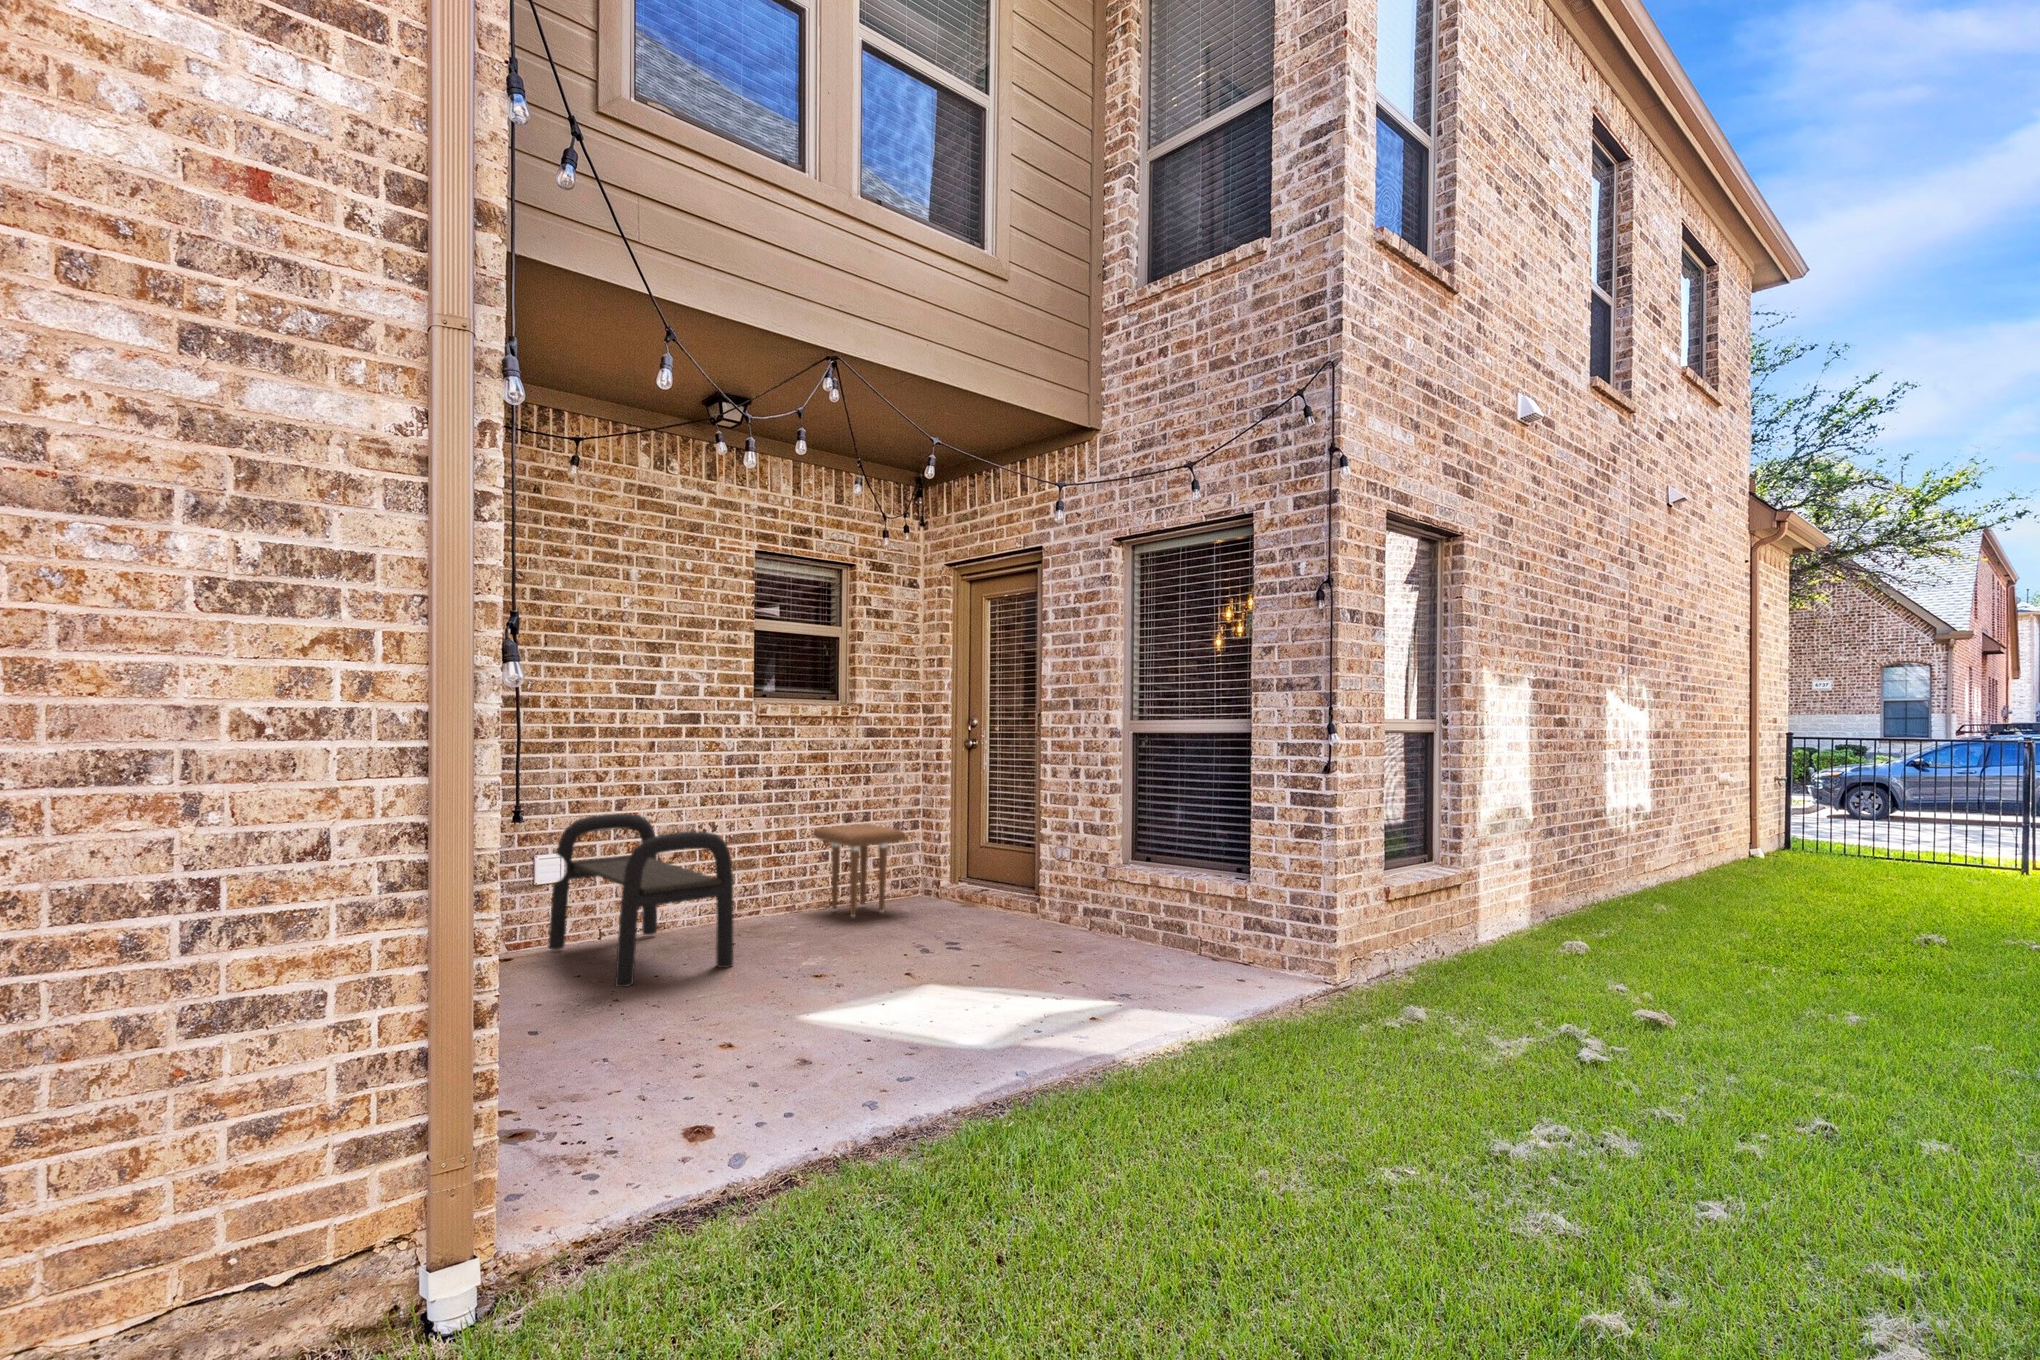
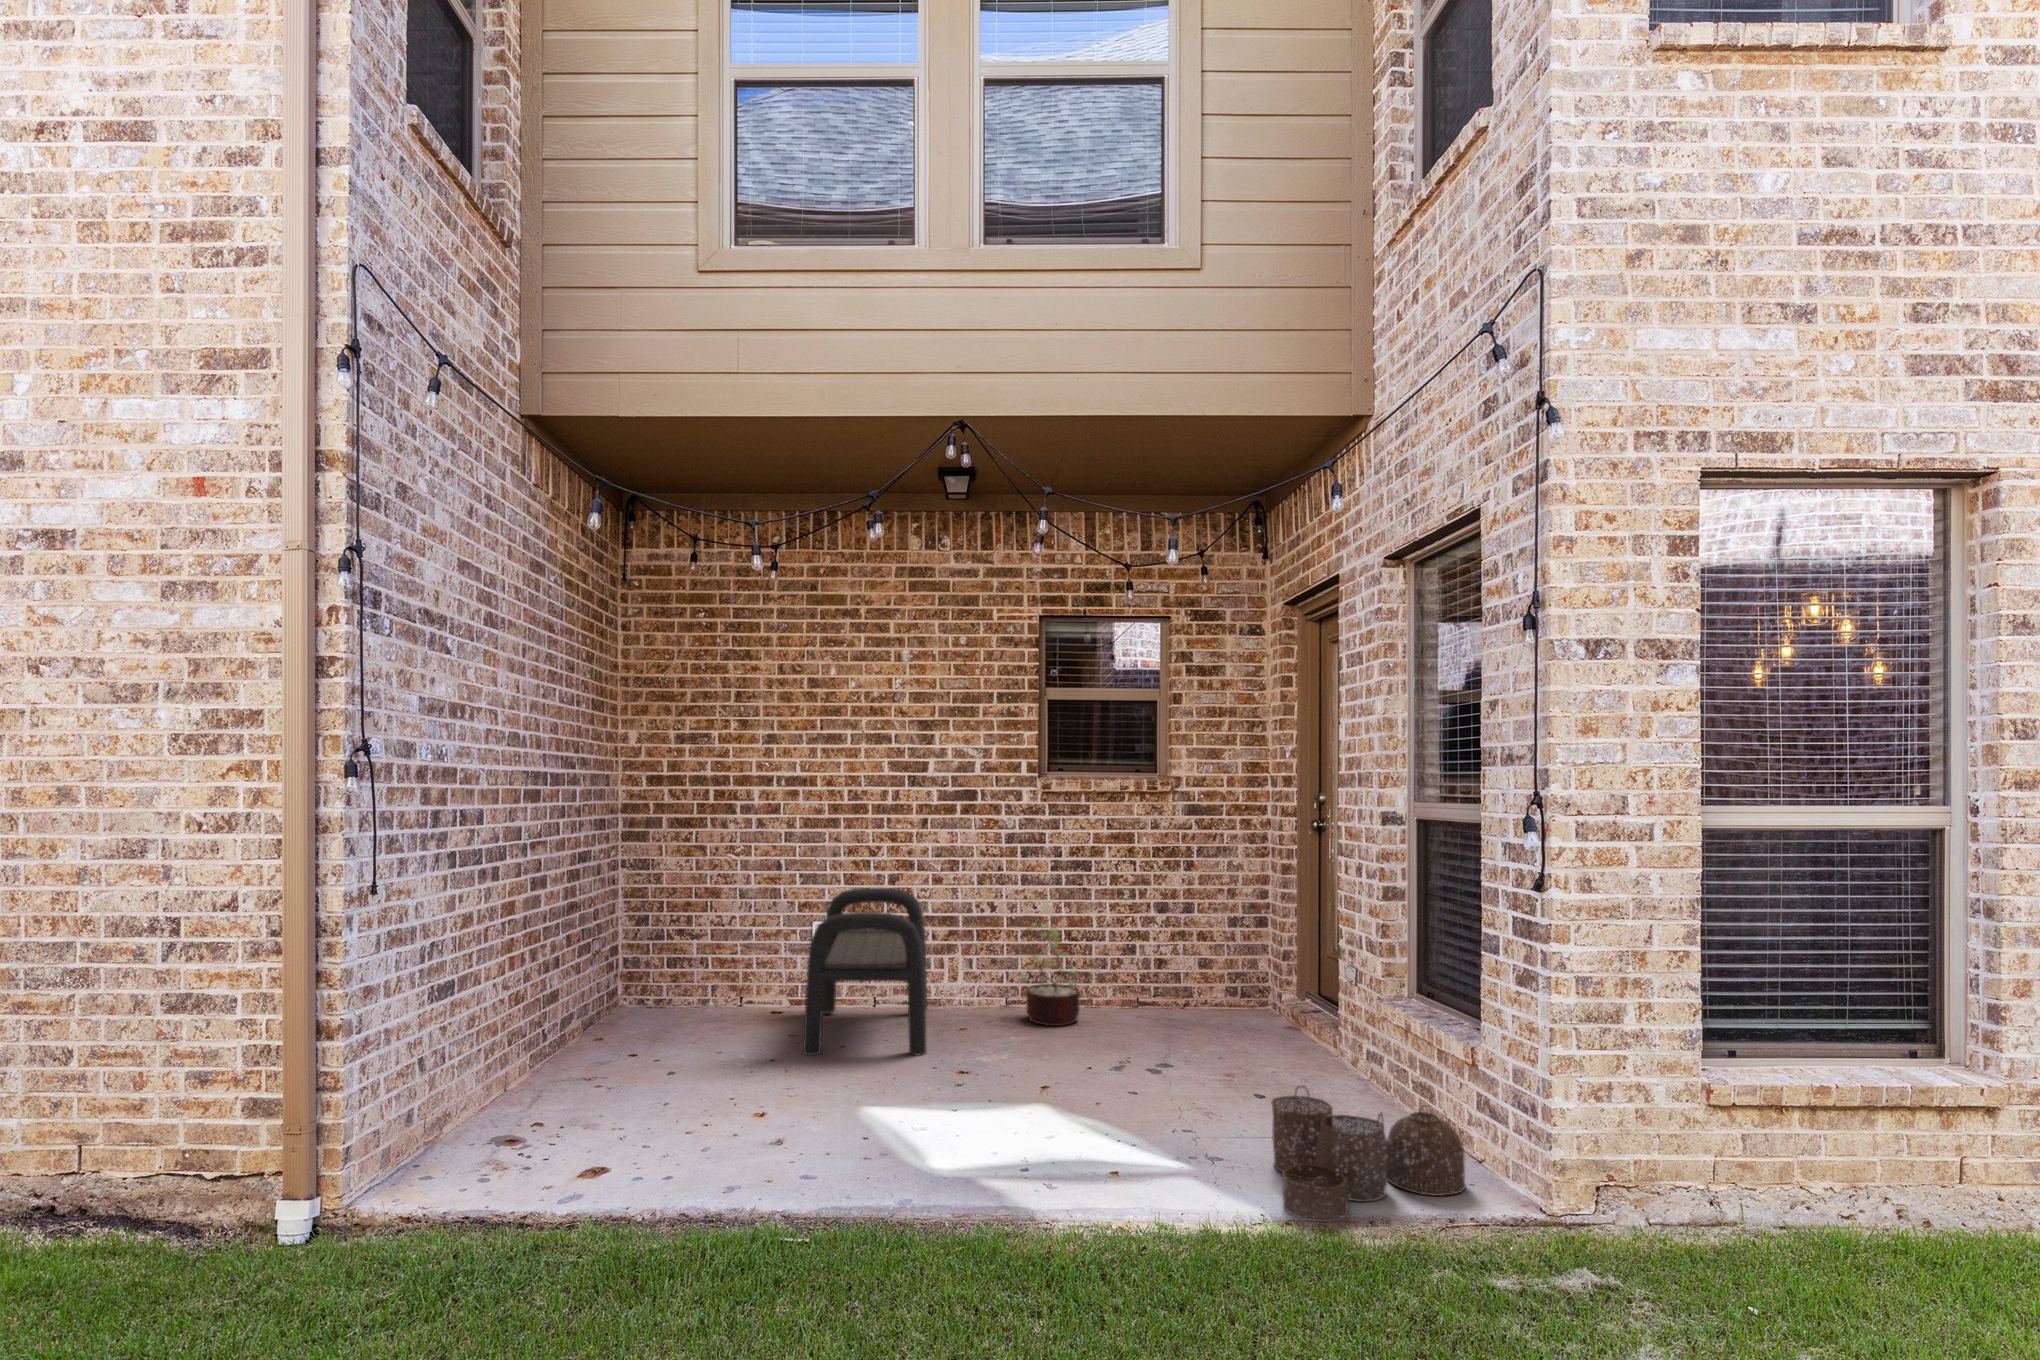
side table: present [814,824,906,917] -> none [1113,920,1203,1028]
decorative plant: none [740,833,805,927] -> present [1019,923,1080,1026]
woven basket: none [1135,920,1254,1011] -> present [1271,1086,1466,1222]

